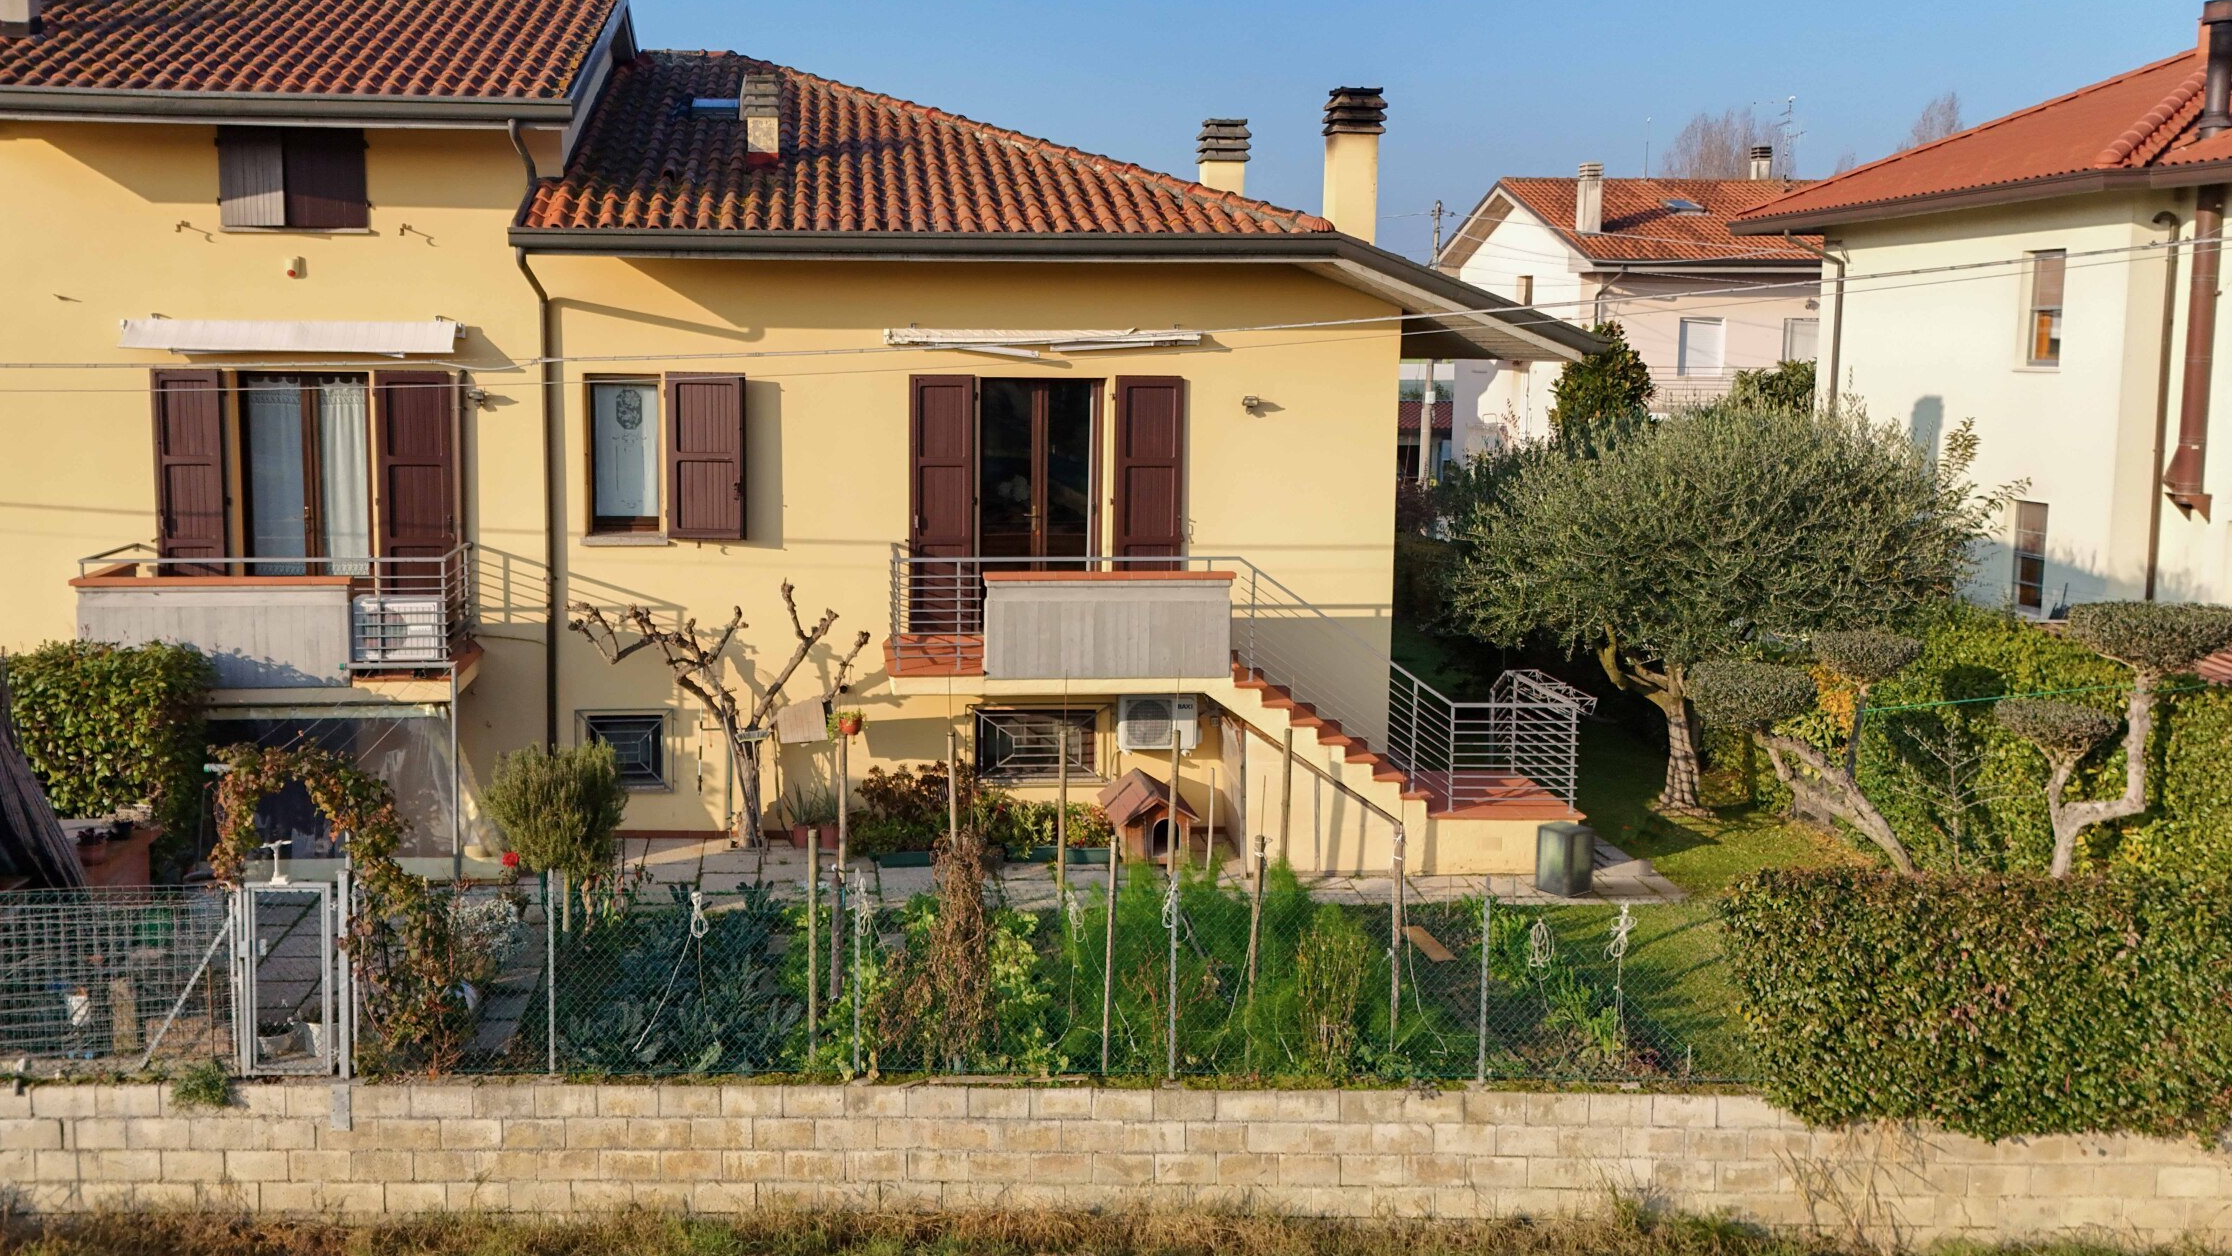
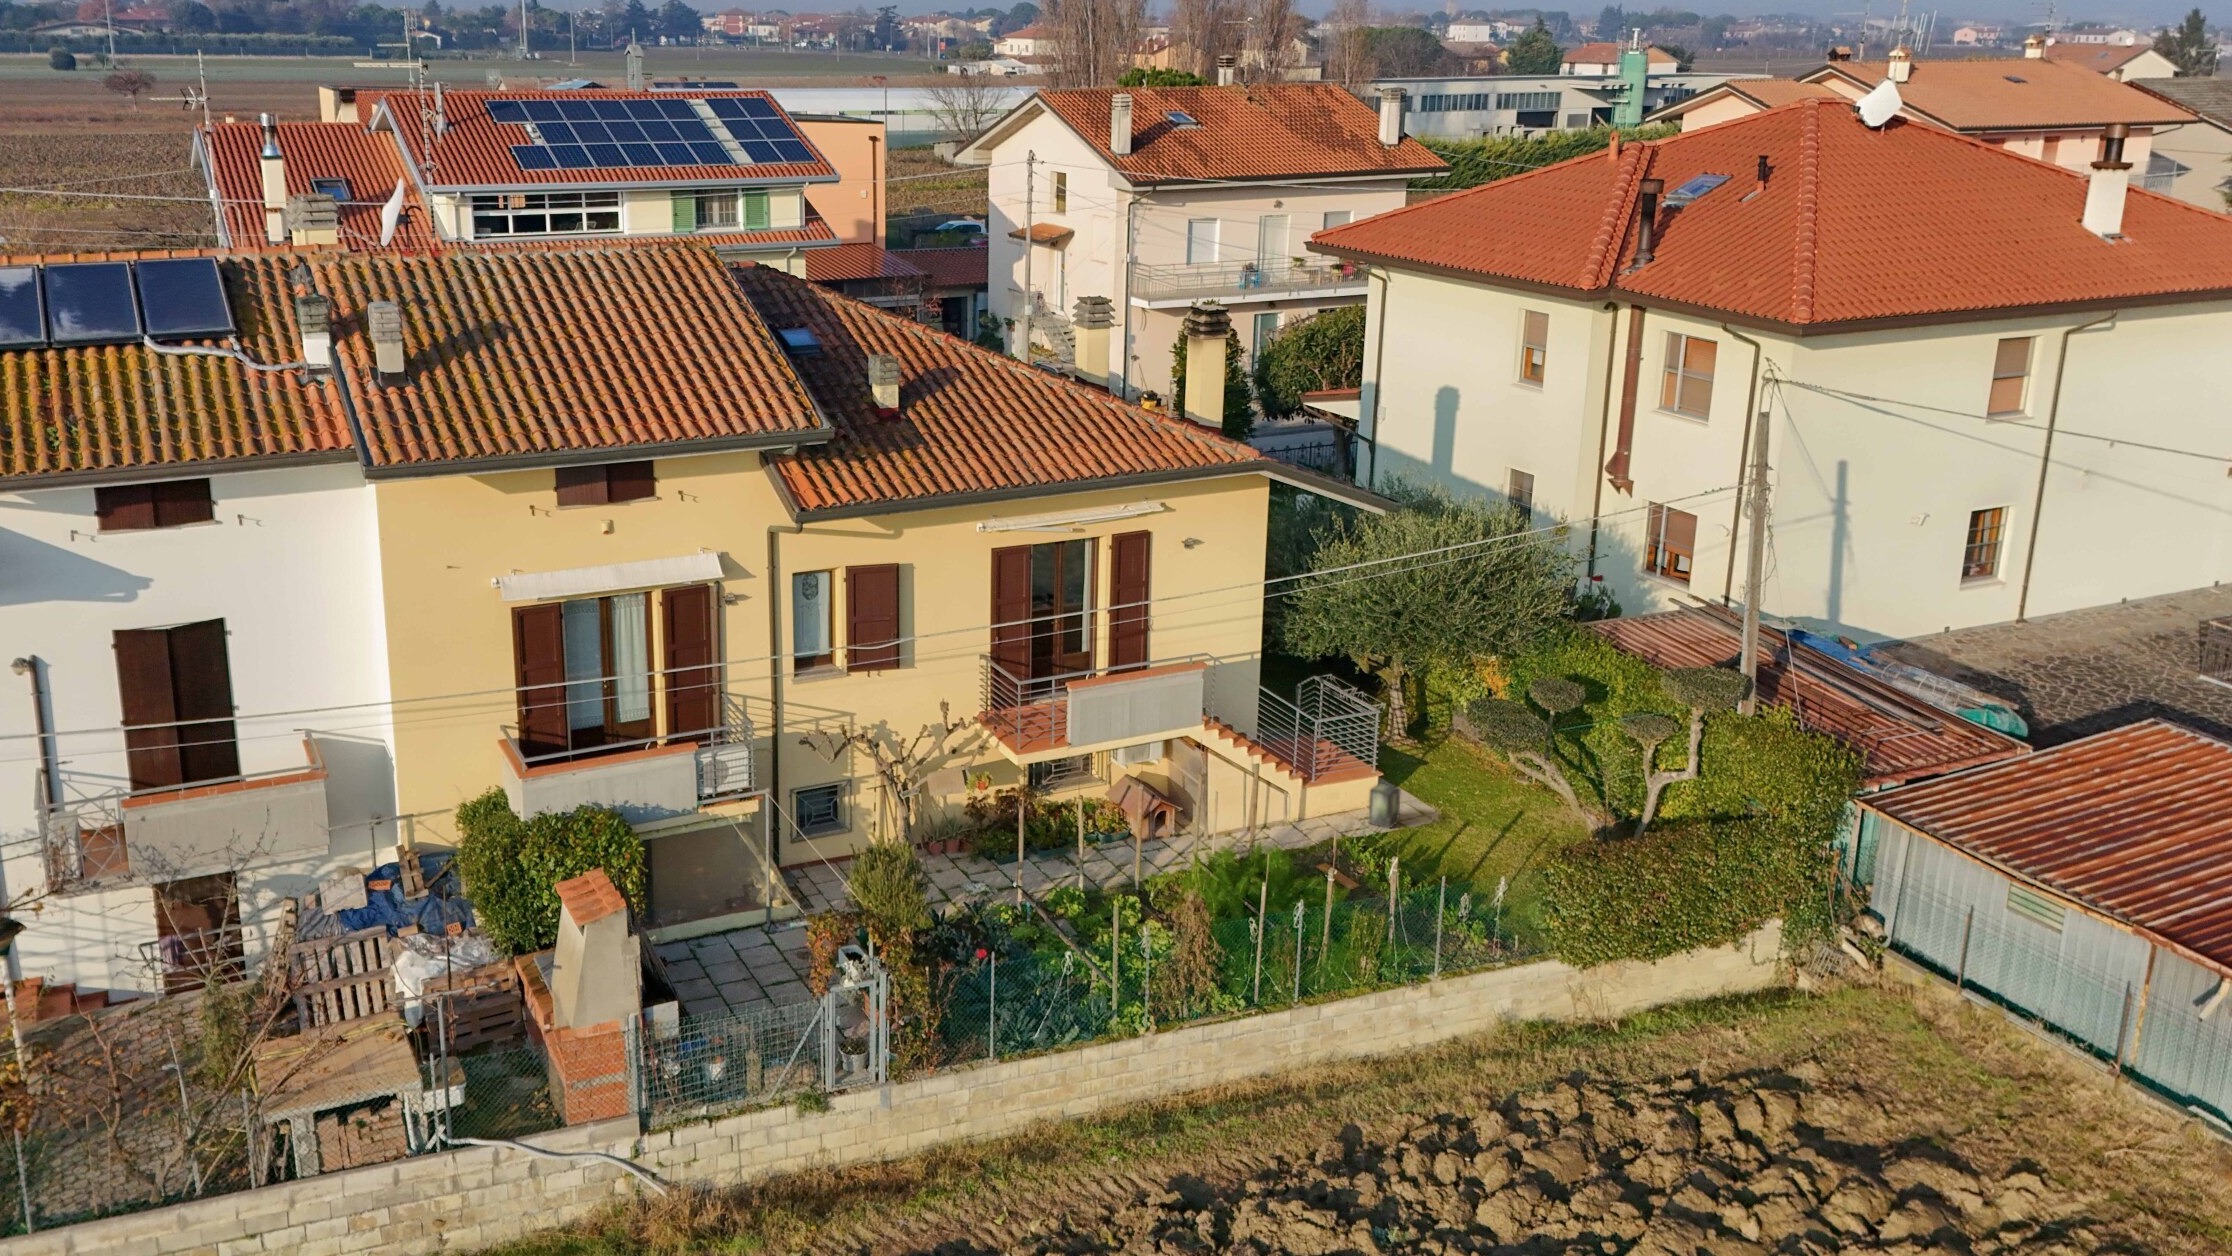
potted plant: present [1617,813,1674,876] -> none [1404,769,1432,805]

